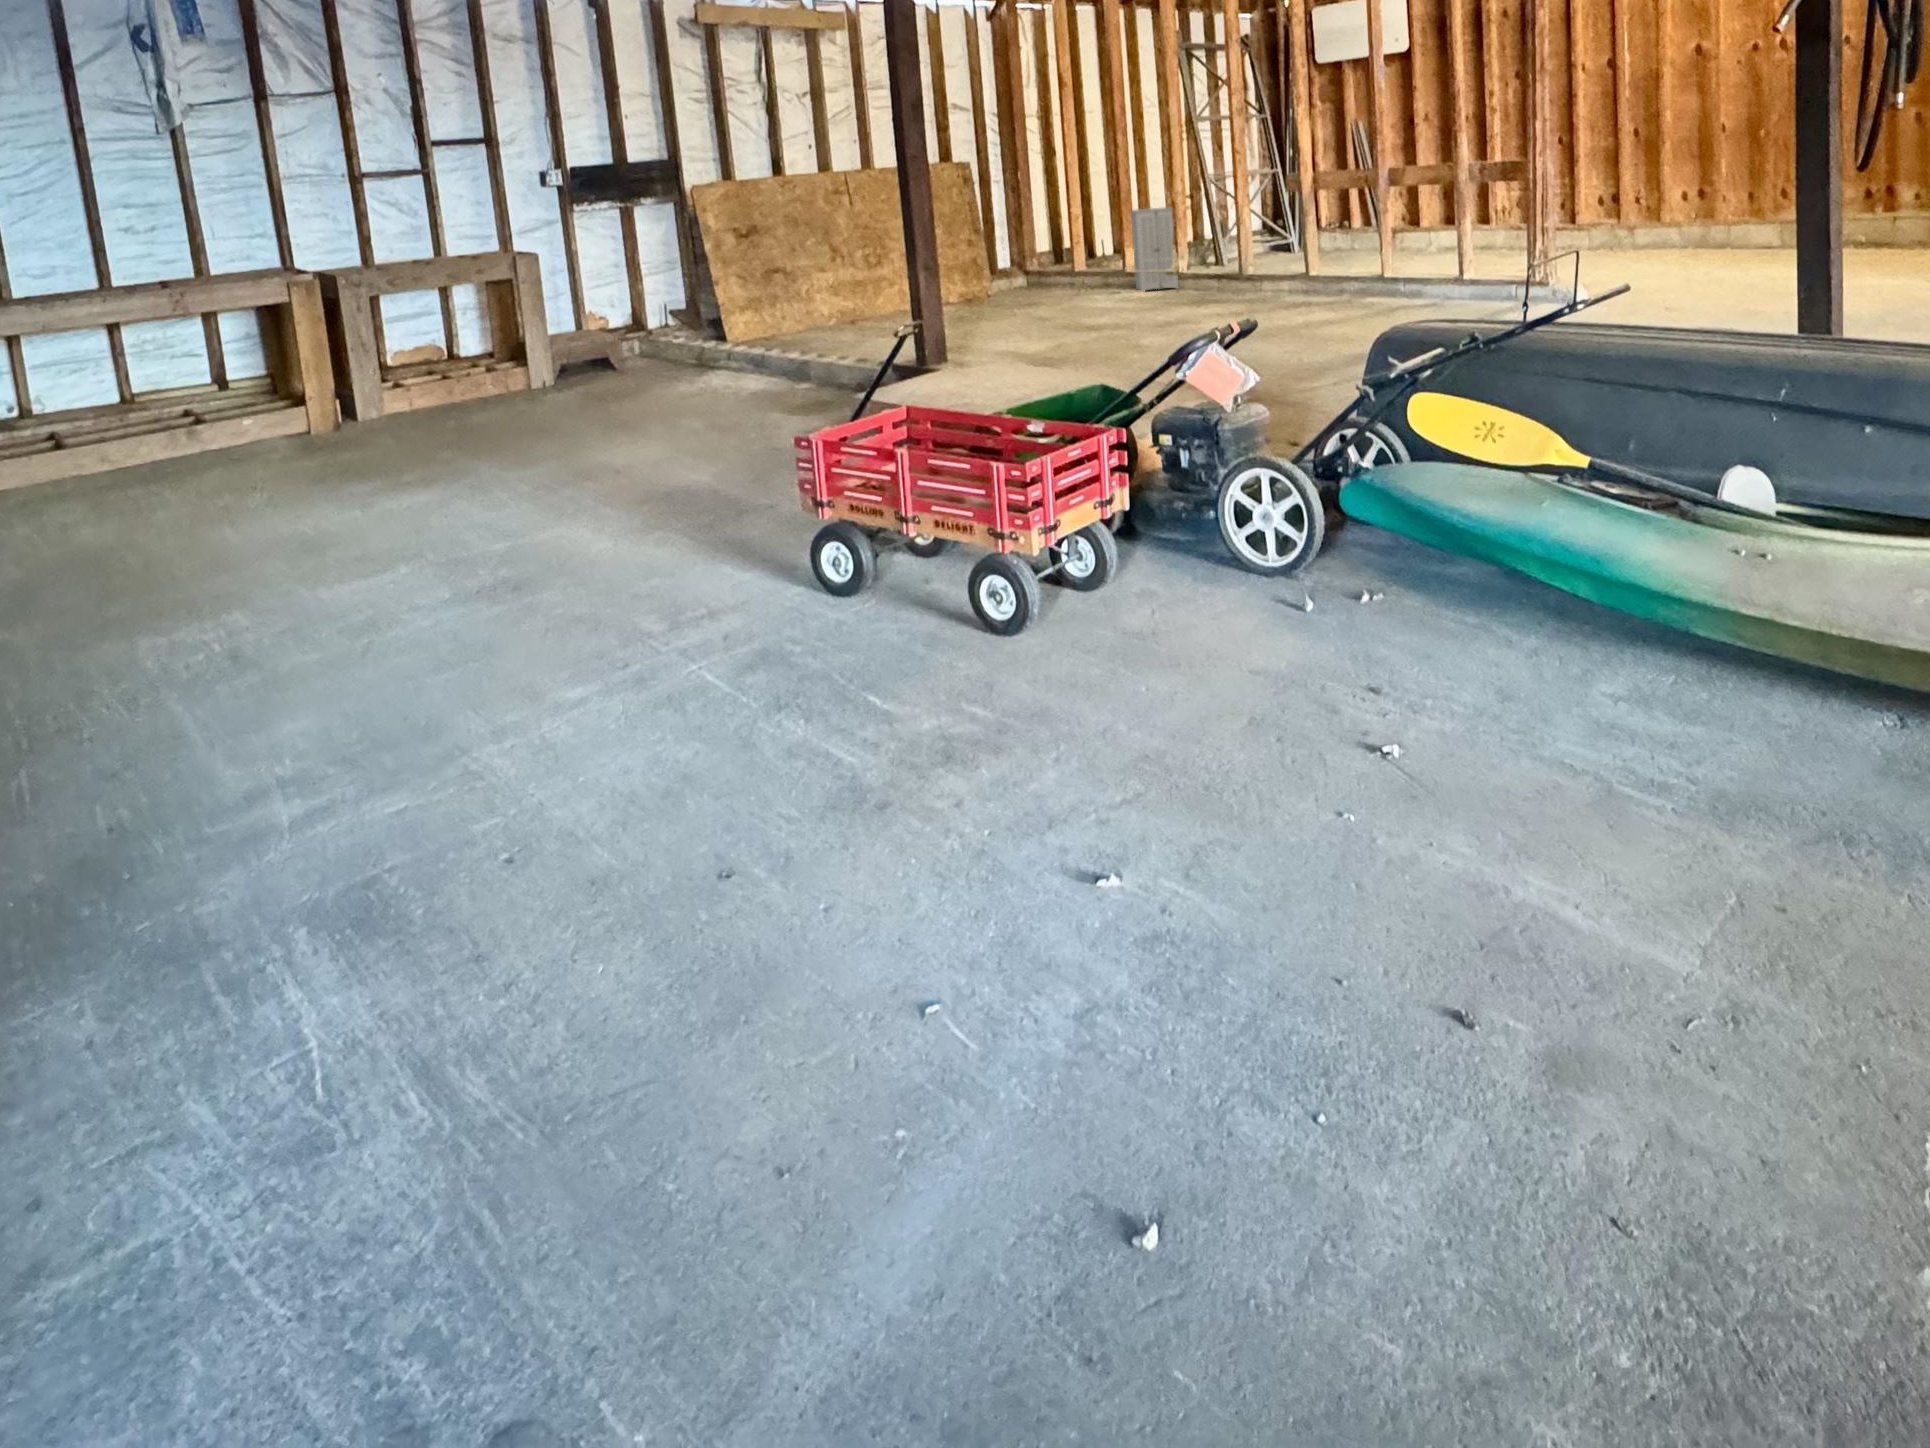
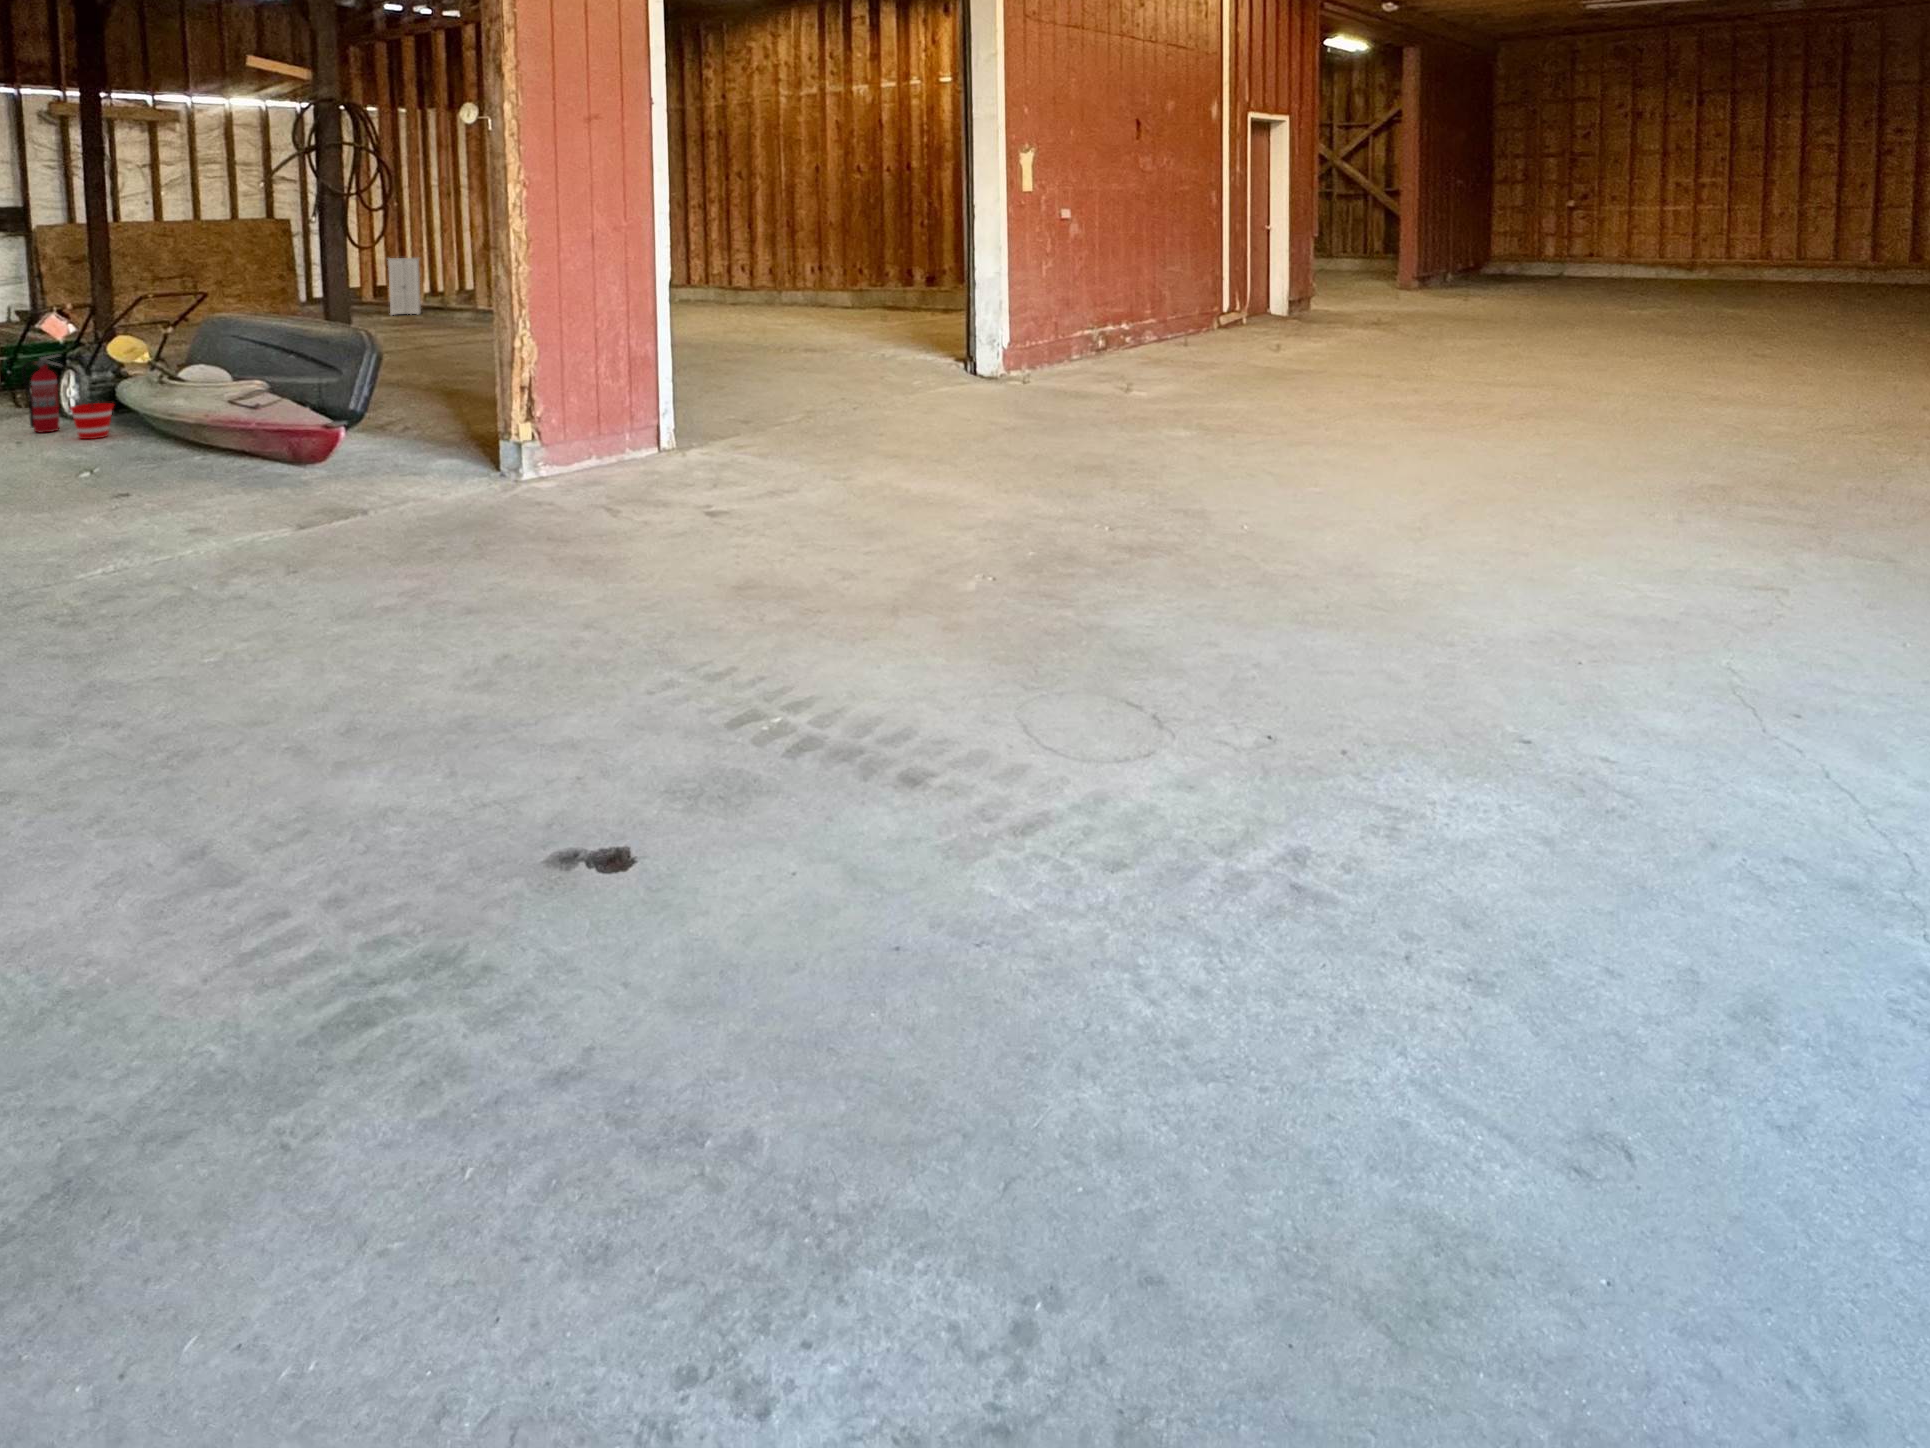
fire extinguisher: none [1446,460,1550,686] -> present [22,355,62,432]
bucket: none [1694,576,1822,733] -> present [70,401,114,439]

